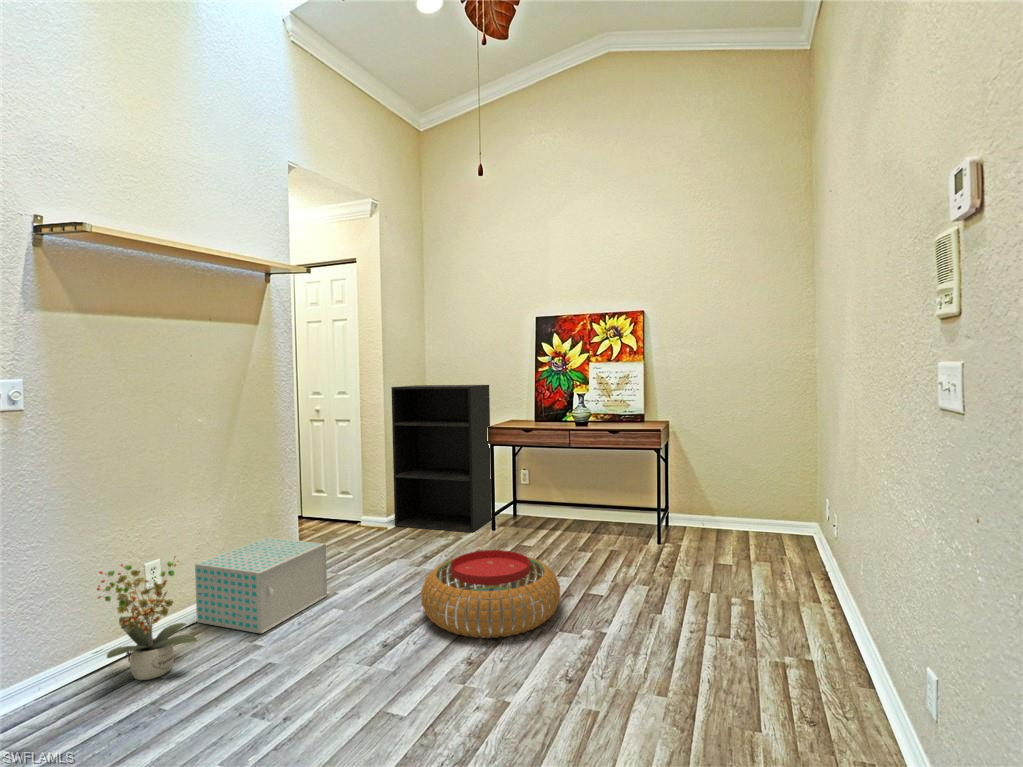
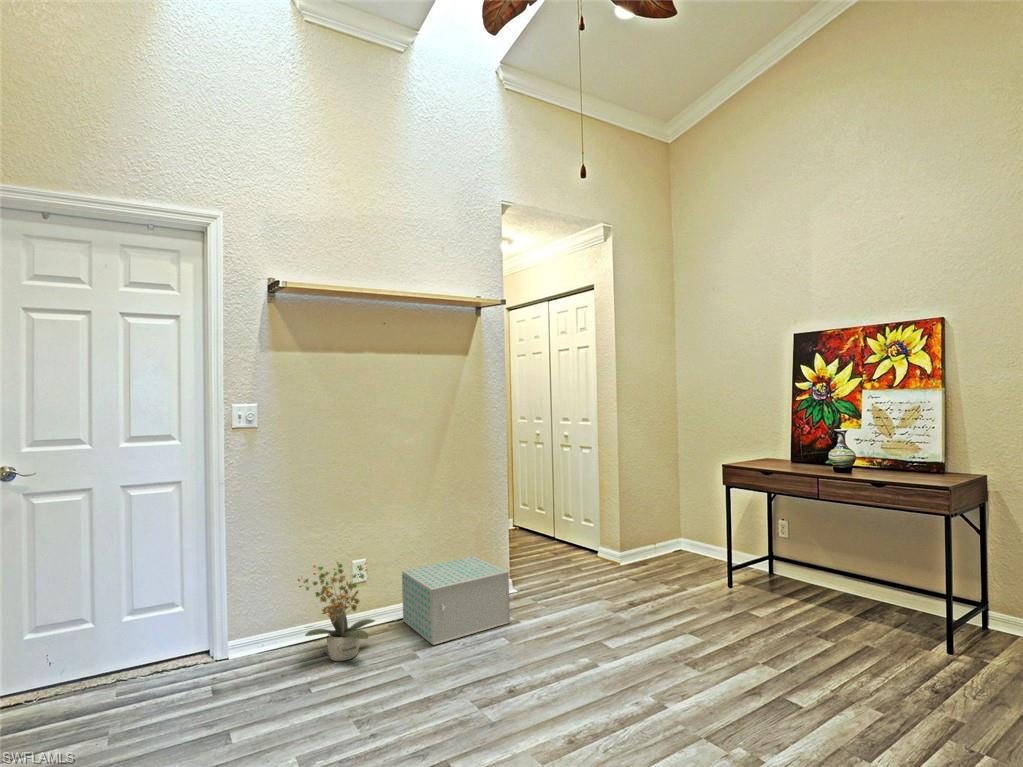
bookshelf: present [391,385,492,532] -> none [624,415,739,585]
pouf: present [421,550,560,638] -> none [561,611,726,724]

